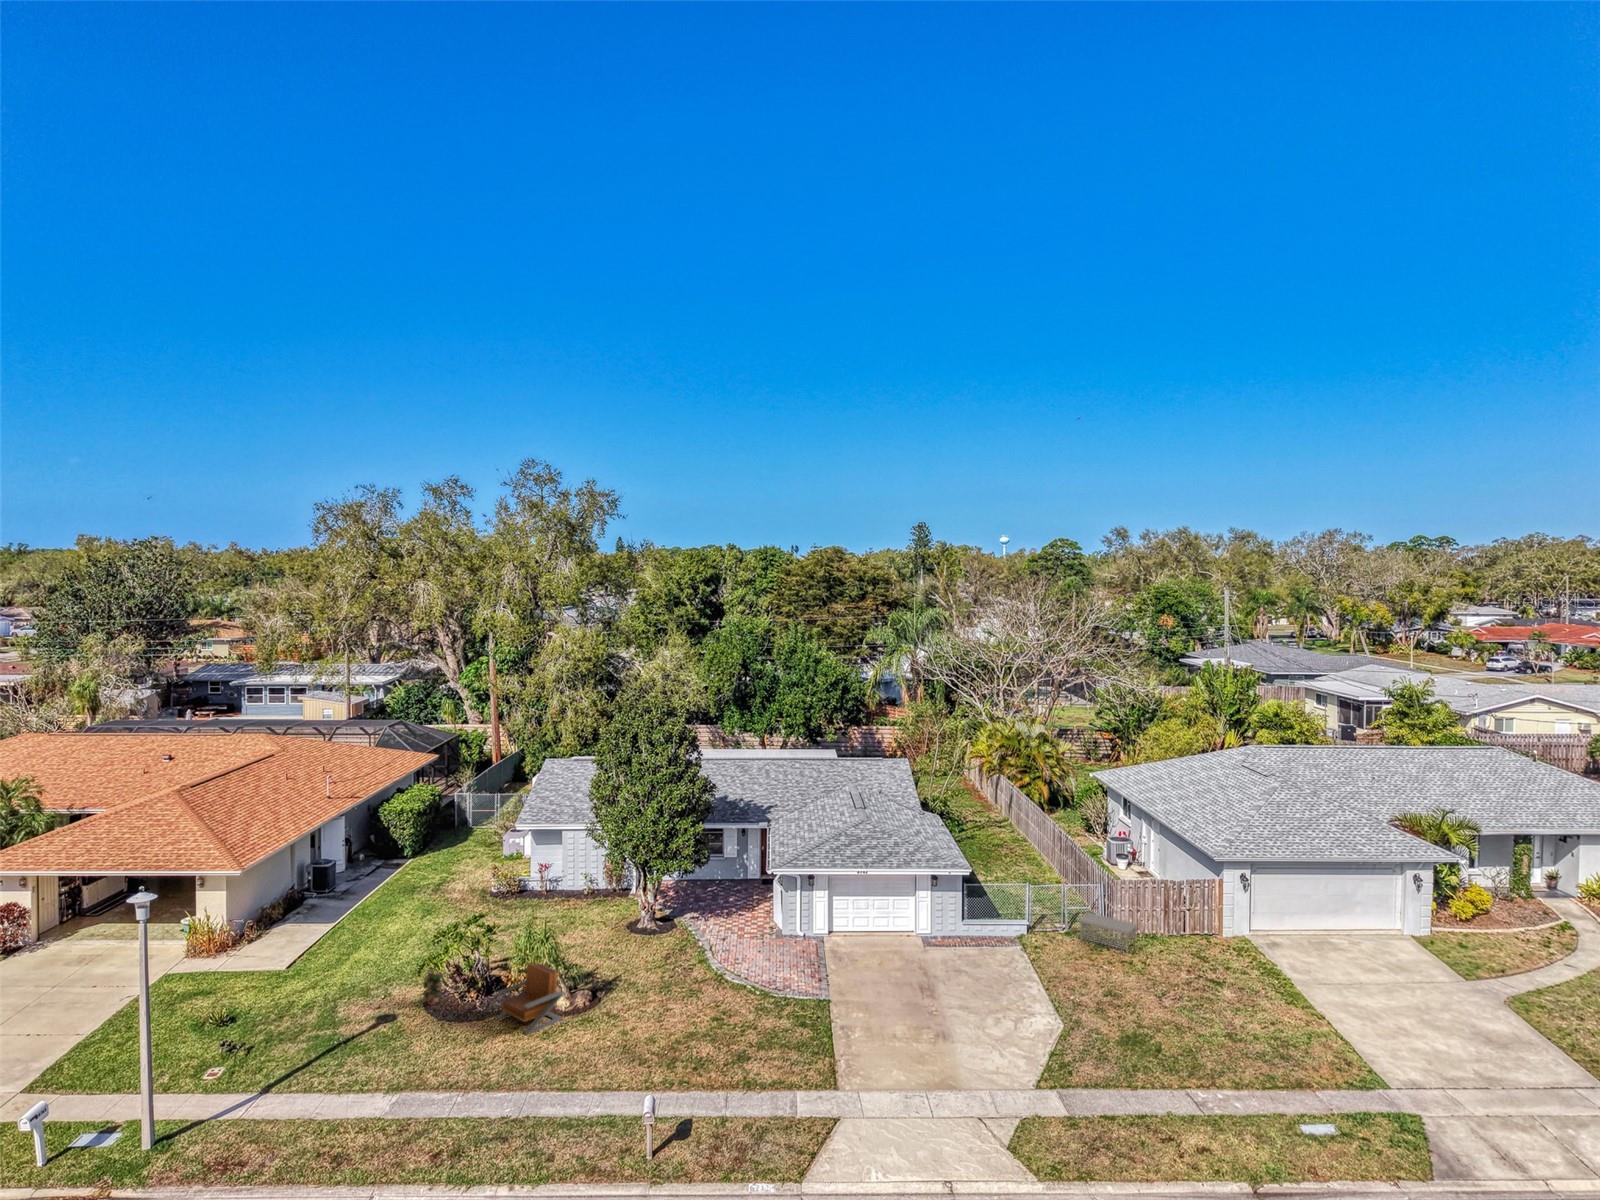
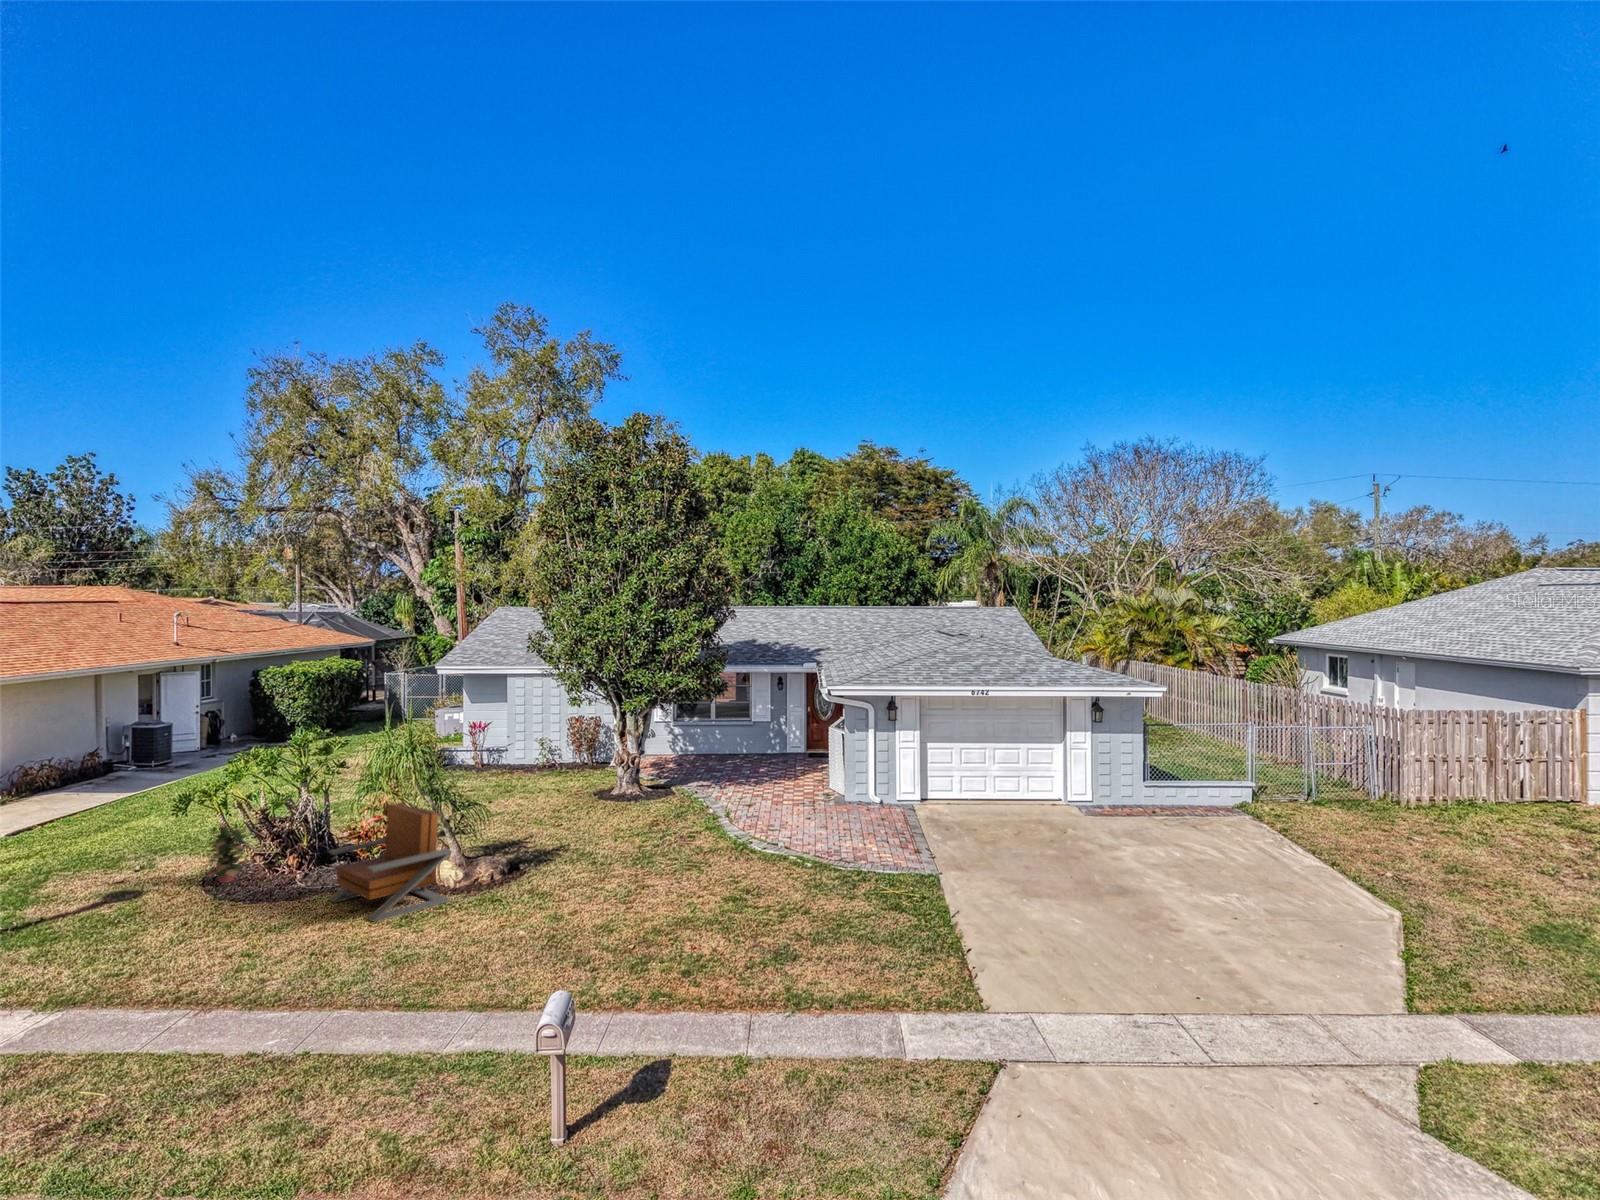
storage bench: present [1079,913,1137,953] -> none [1346,766,1453,823]

